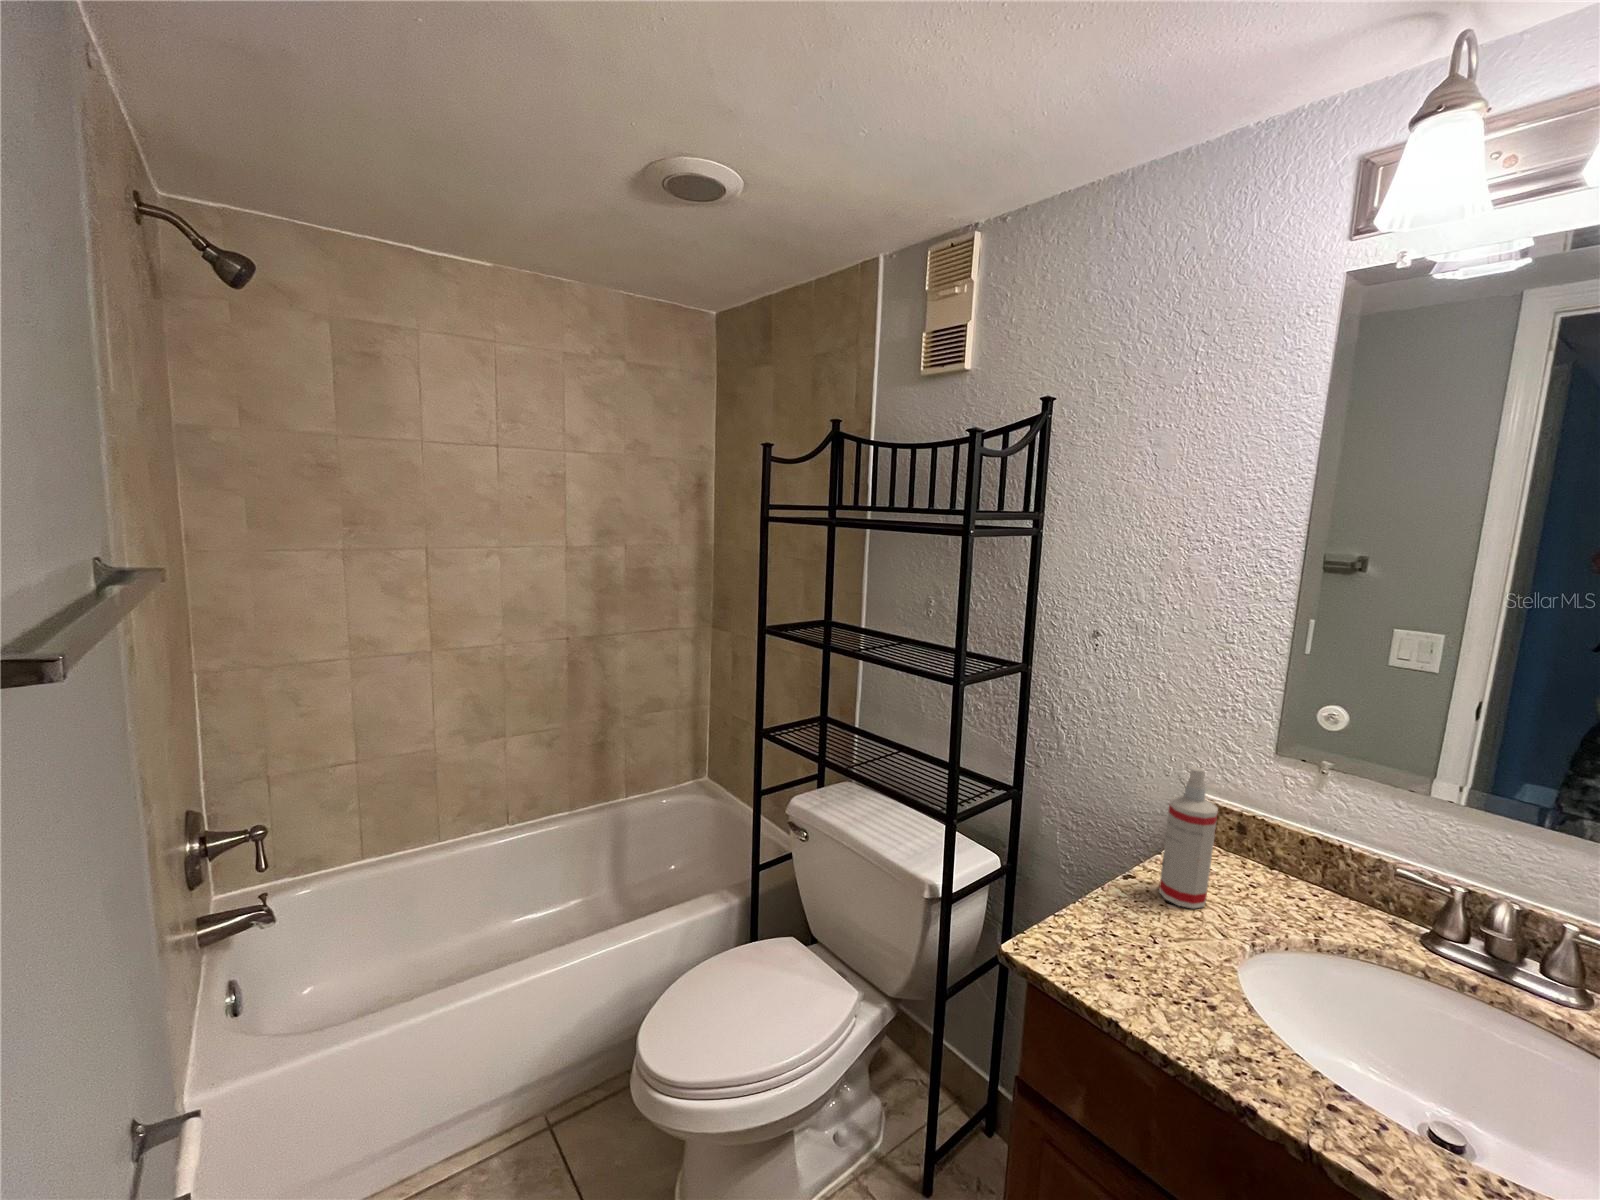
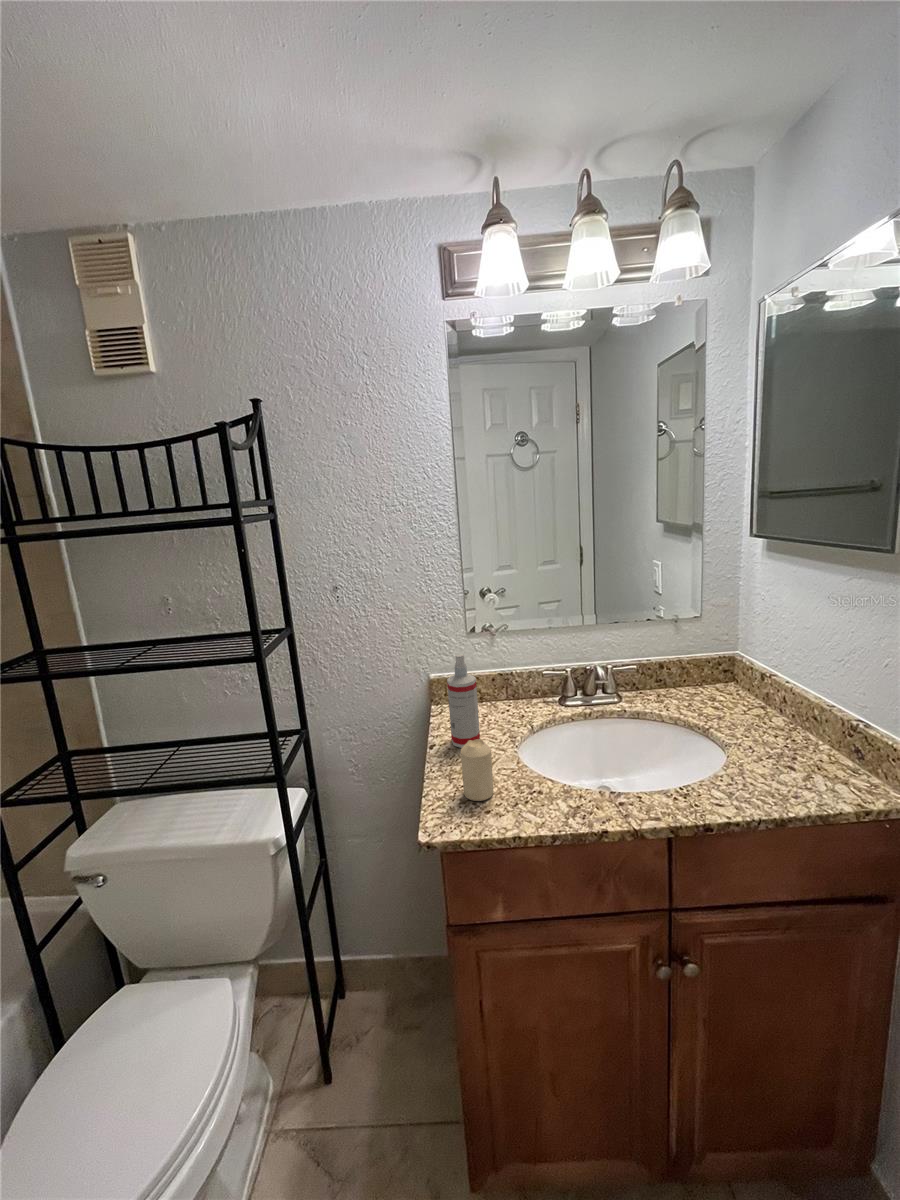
candle: none [1102,876,1155,966] -> present [461,739,493,801]

